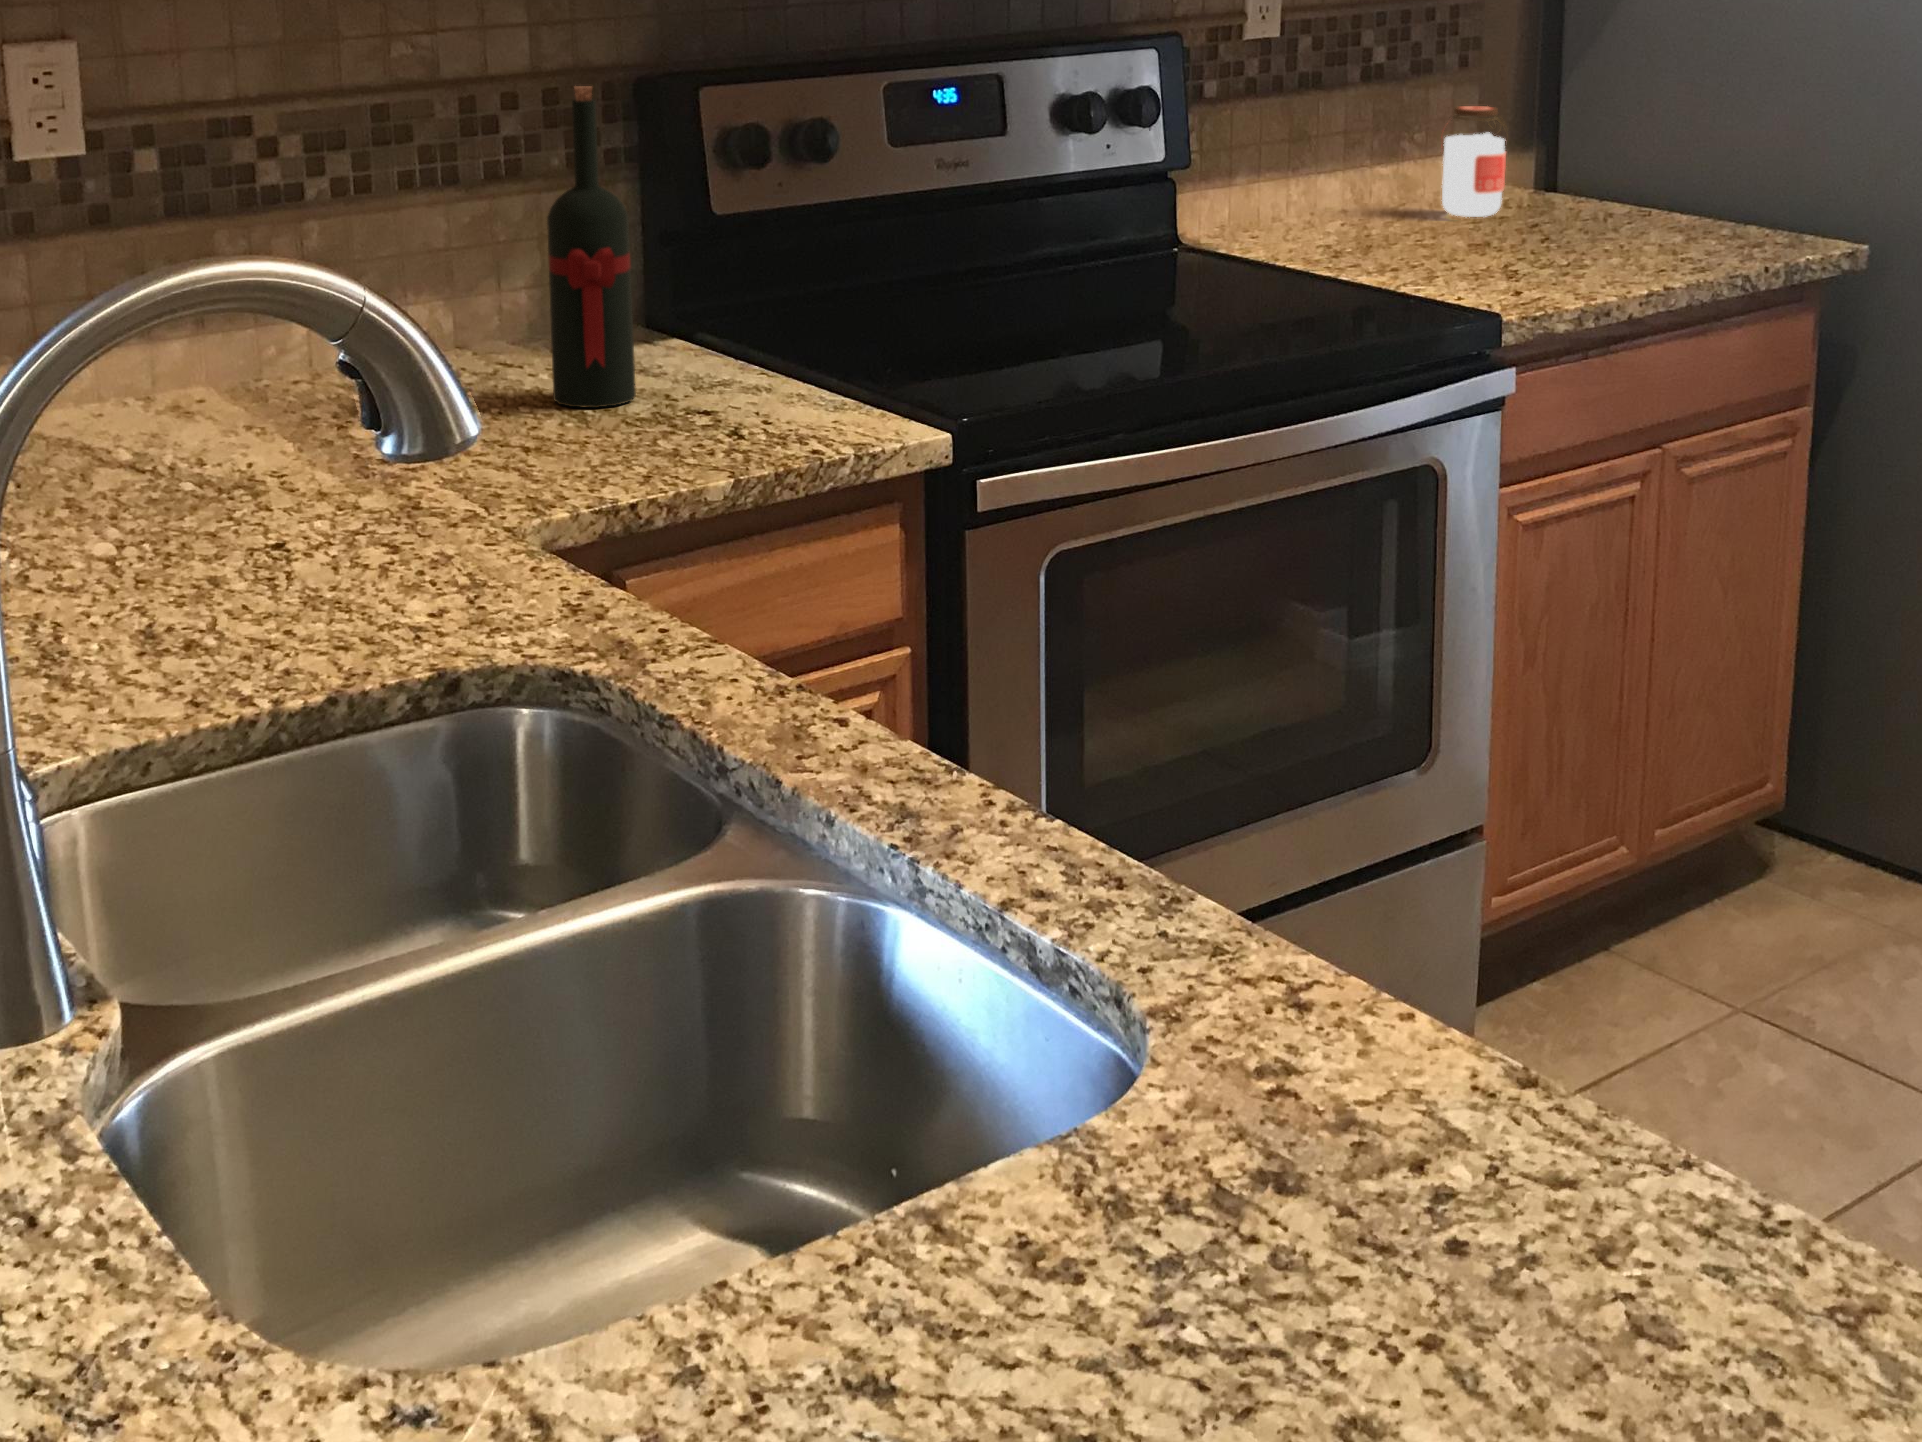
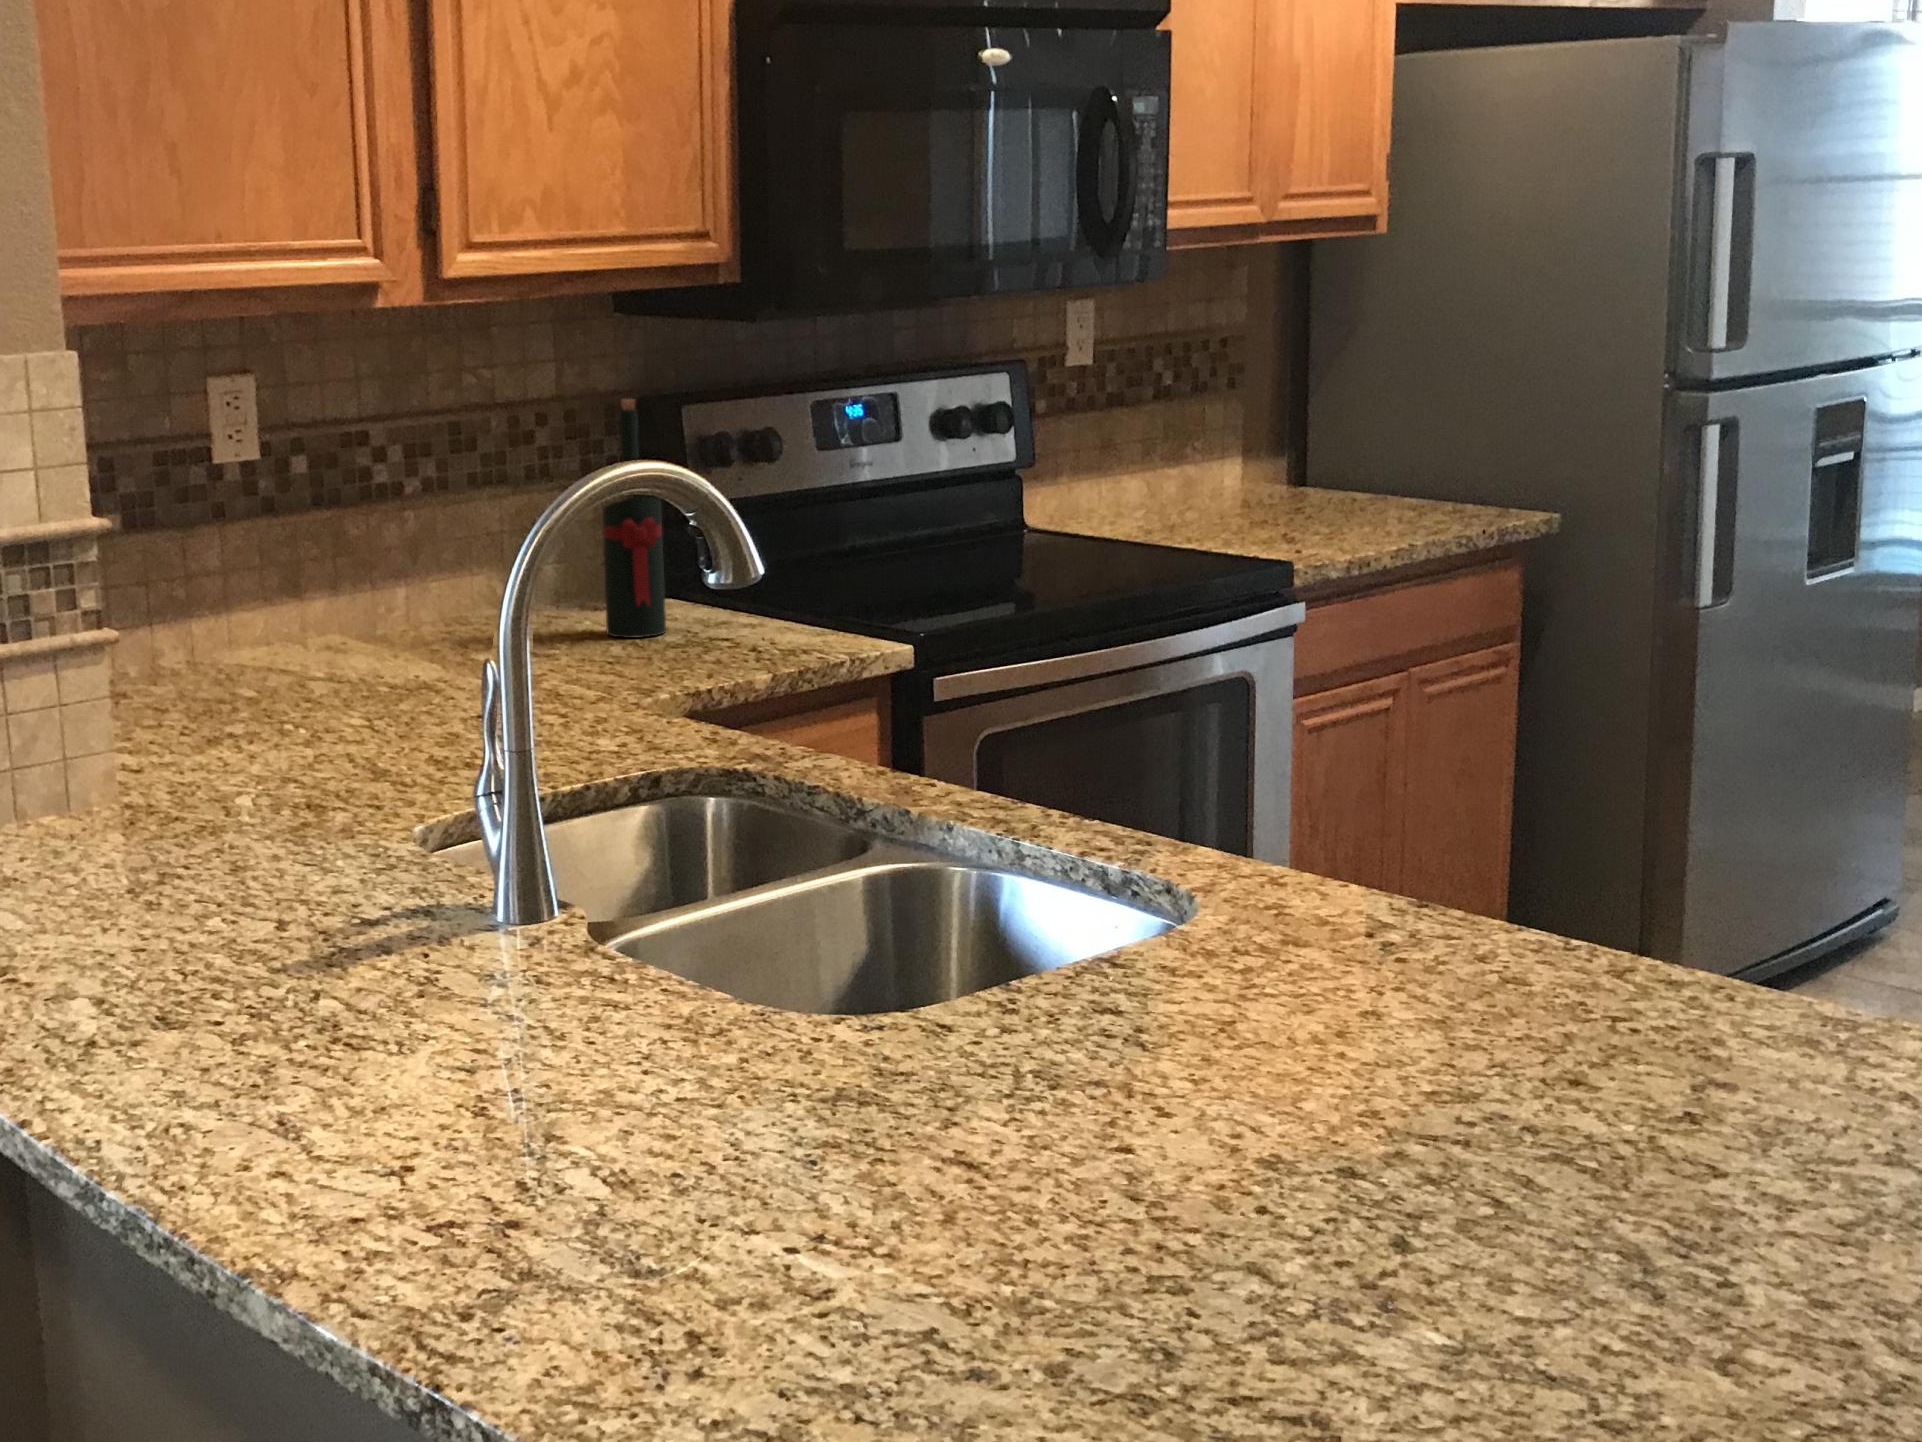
jar: present [1441,106,1507,217] -> none [1220,416,1273,504]

